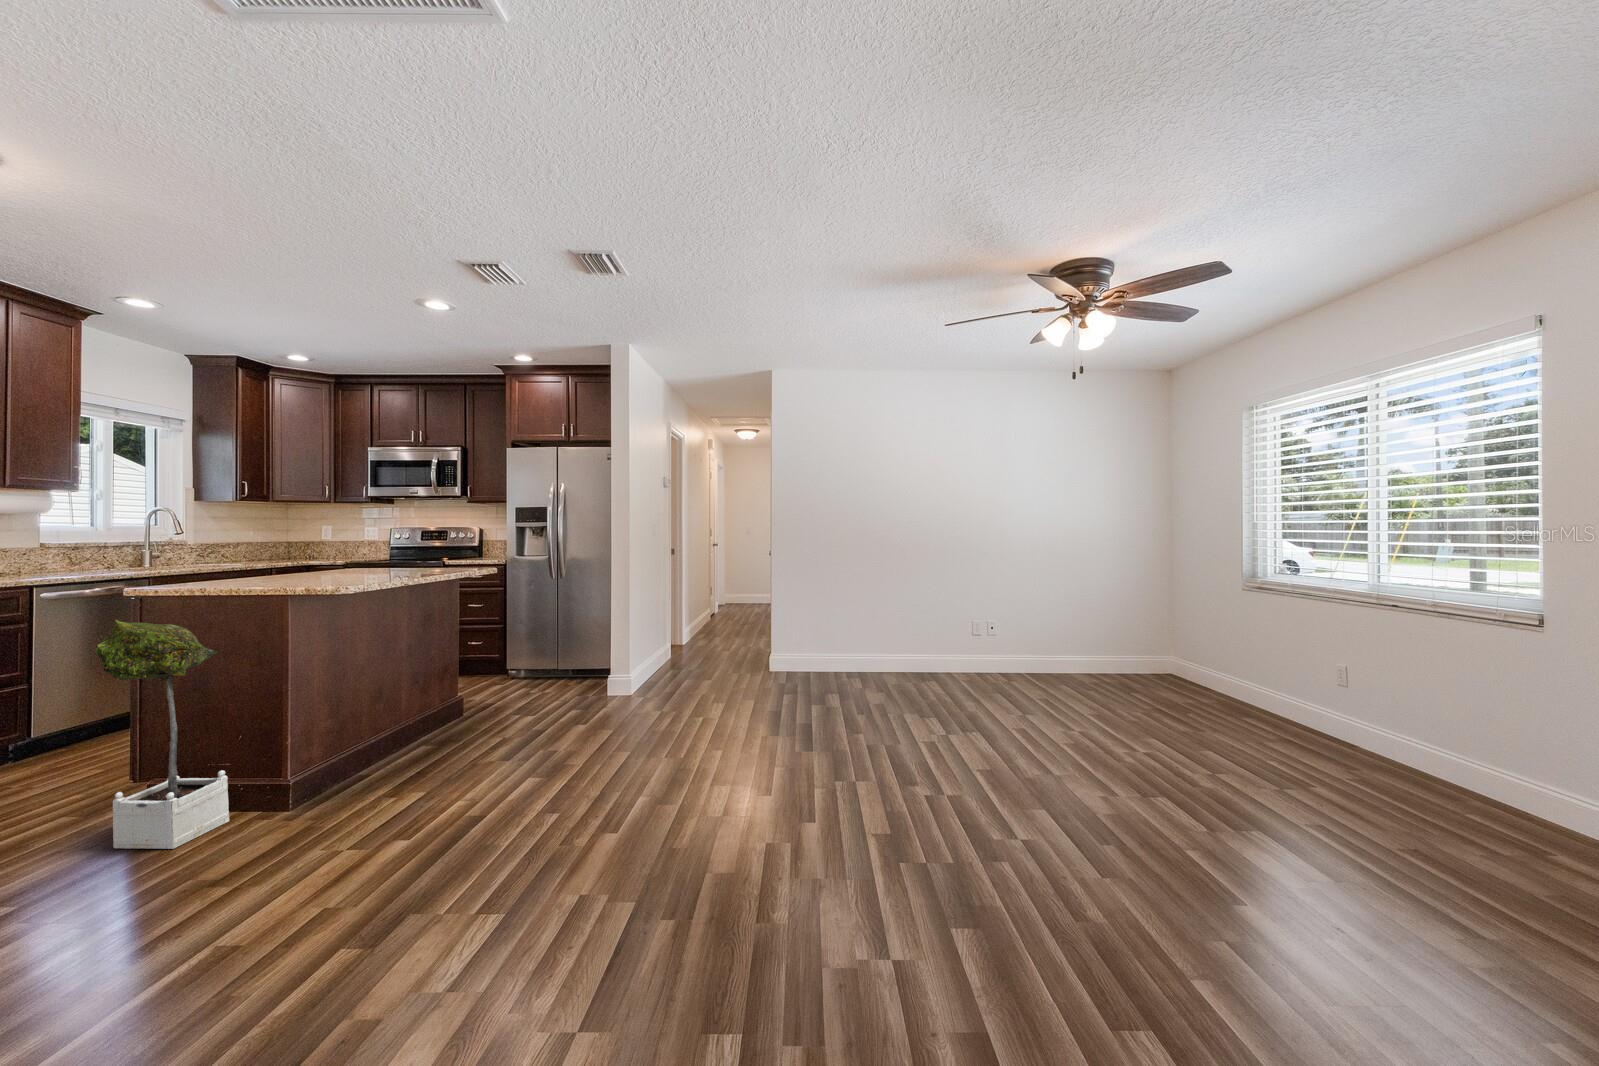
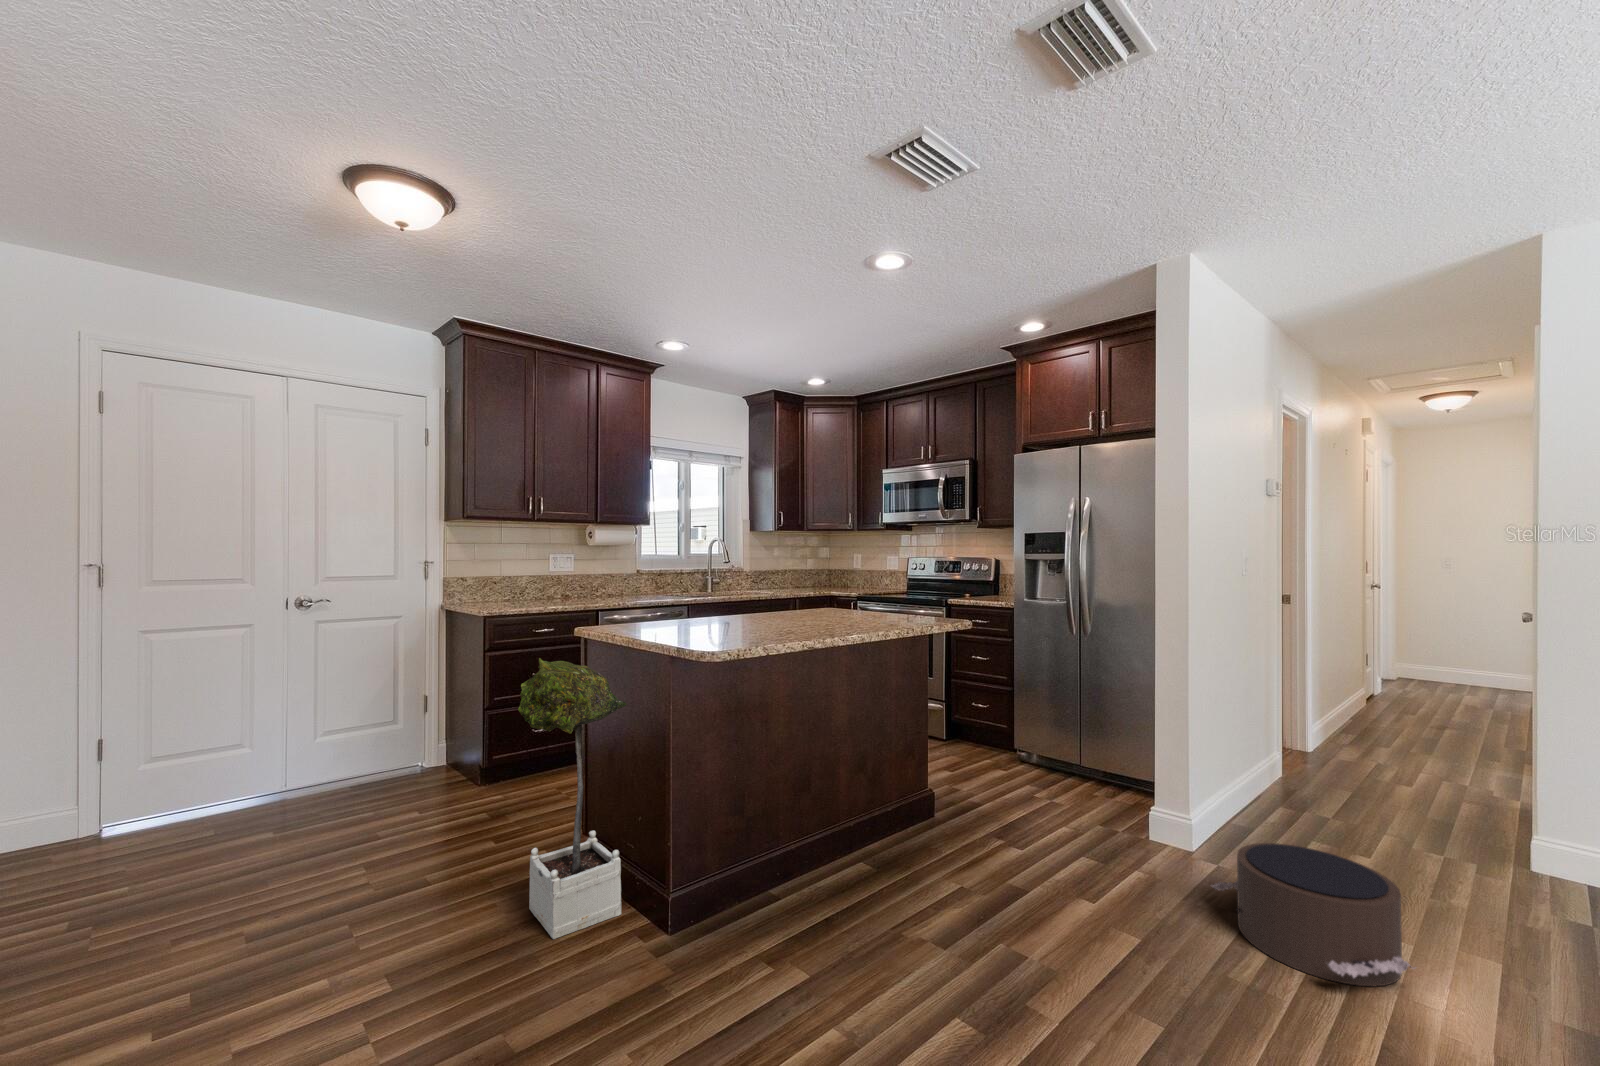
pouf: none [641,669,722,720] -> present [1211,843,1415,986]

